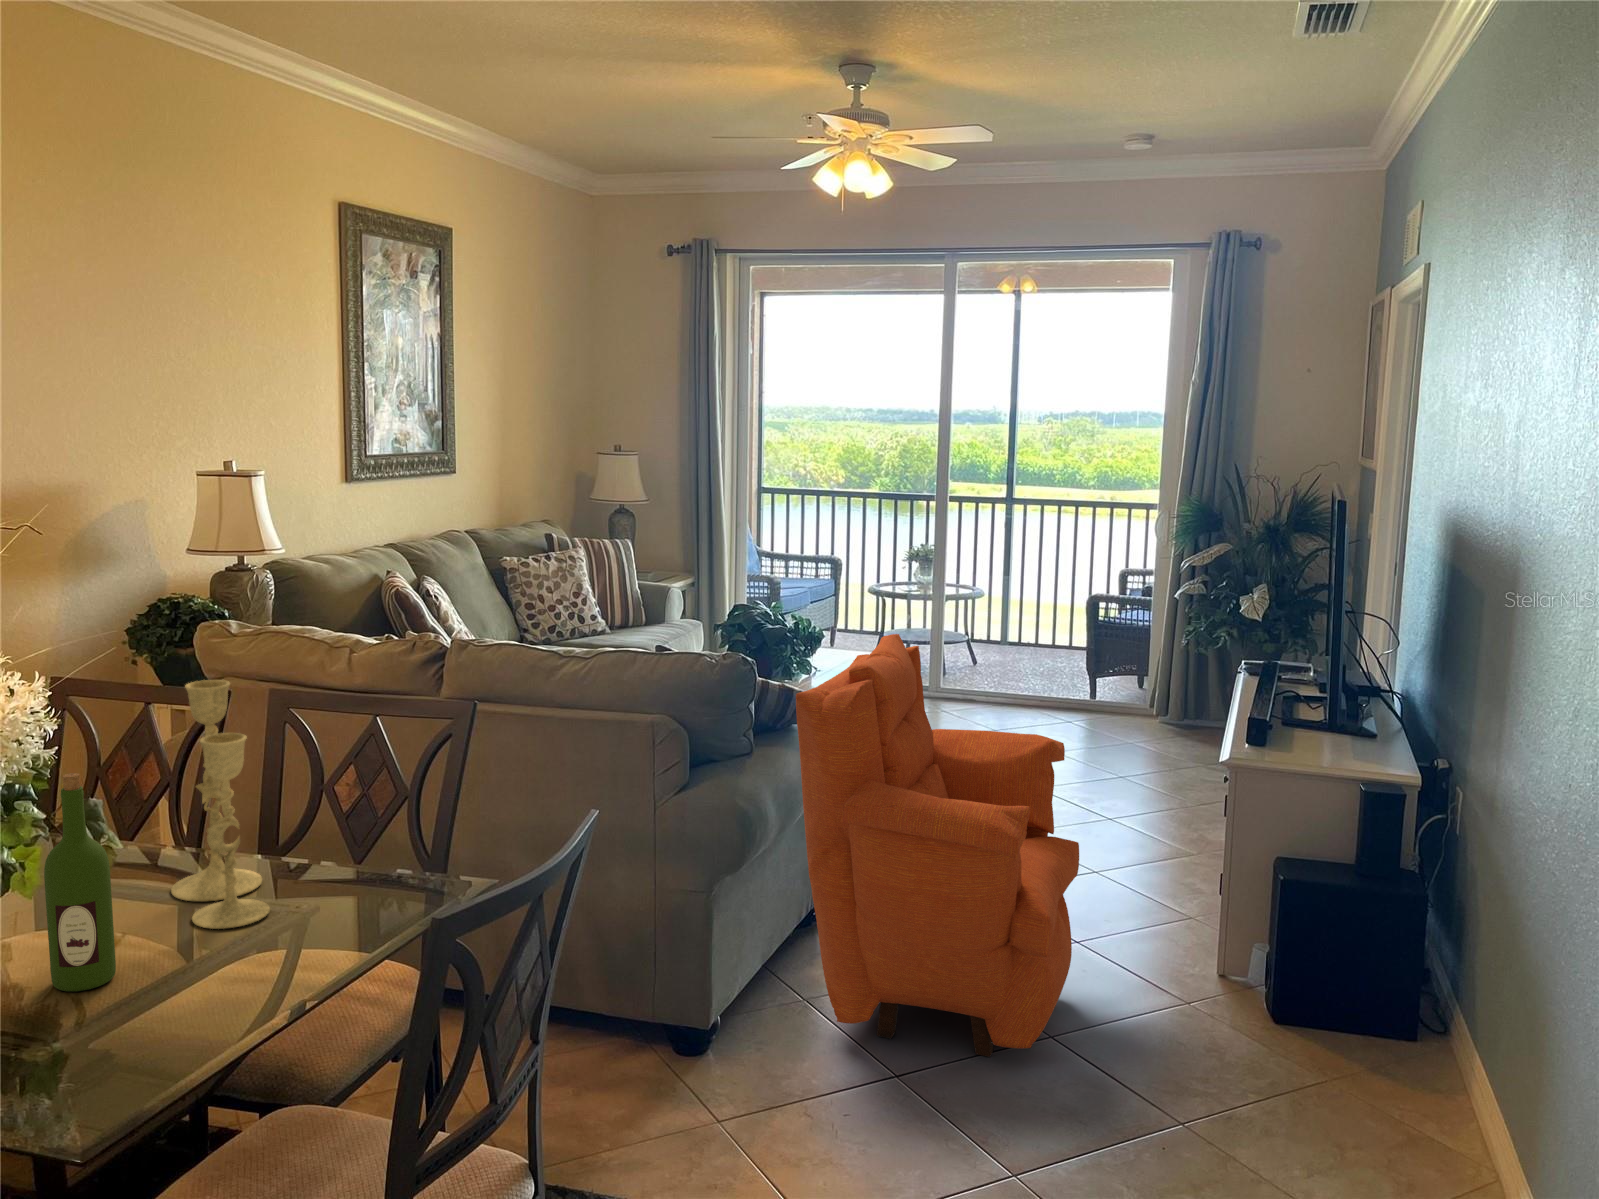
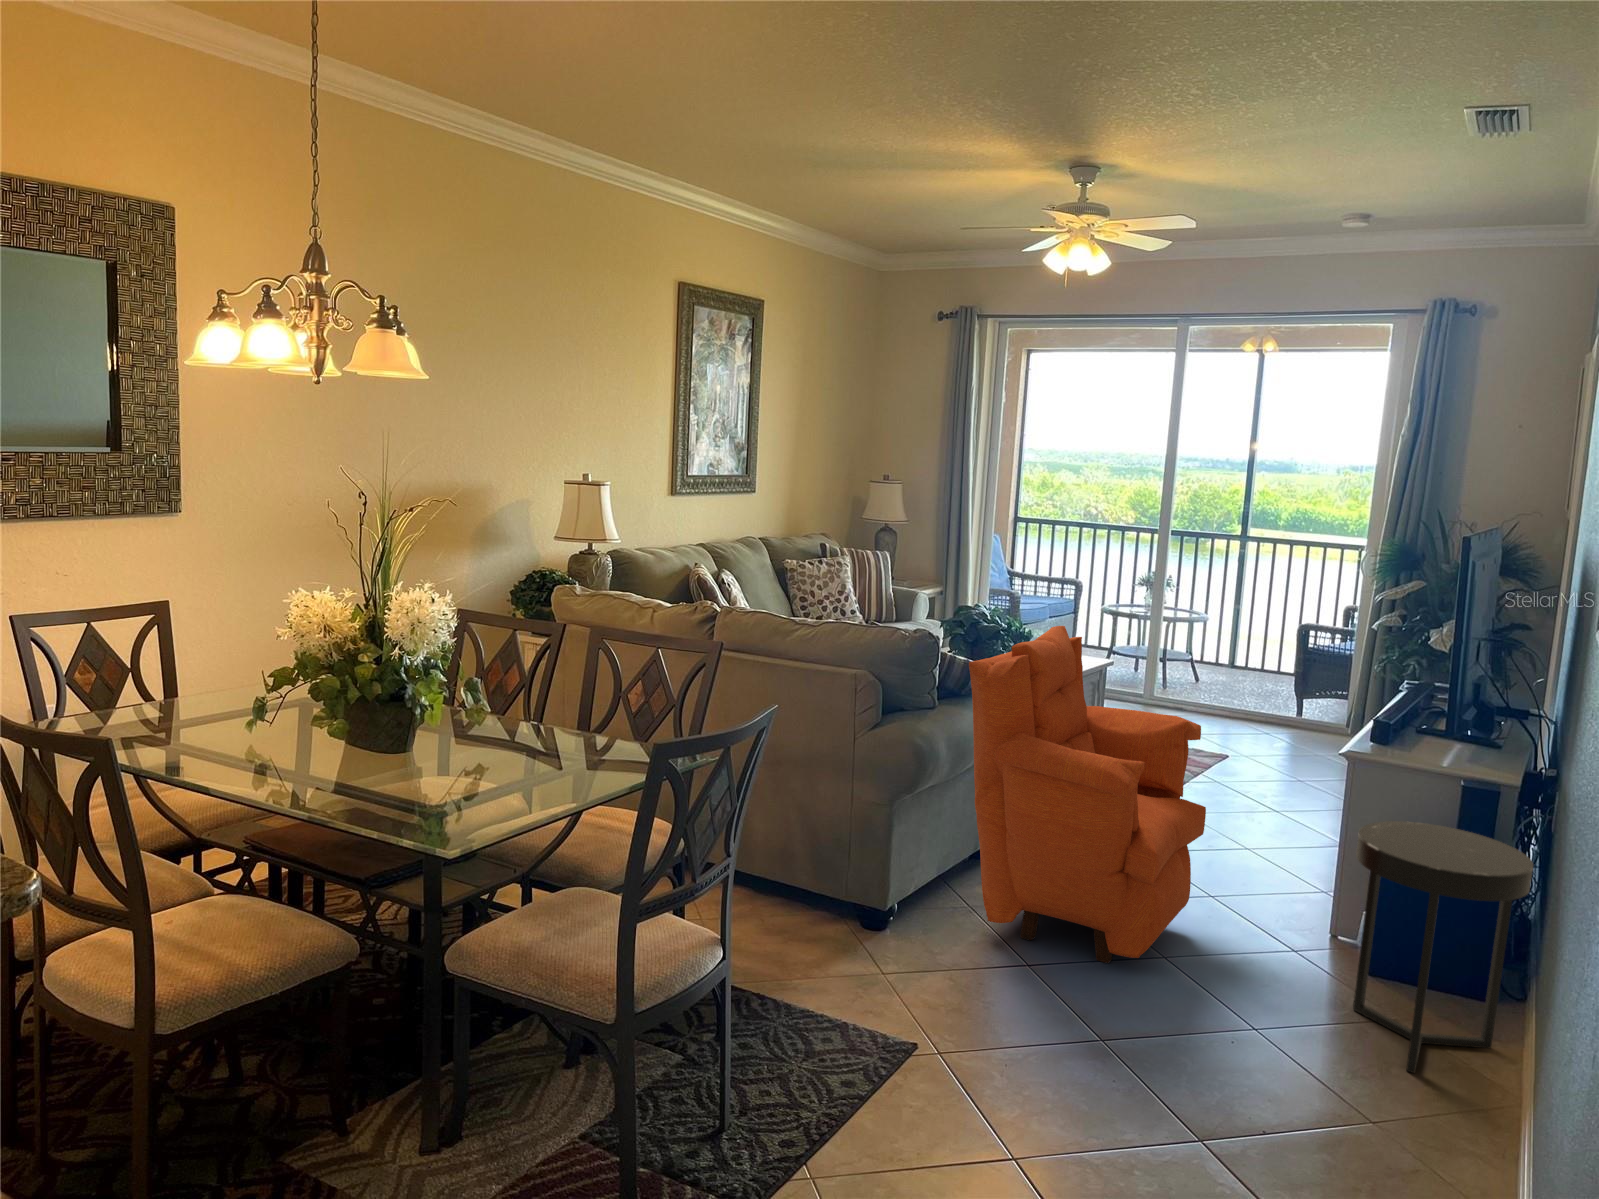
candlestick: present [171,680,270,929] -> none [518,608,576,766]
wine bottle: present [44,773,116,991] -> none [445,651,482,786]
side table: none [1277,845,1483,1153] -> present [1353,821,1533,1073]

